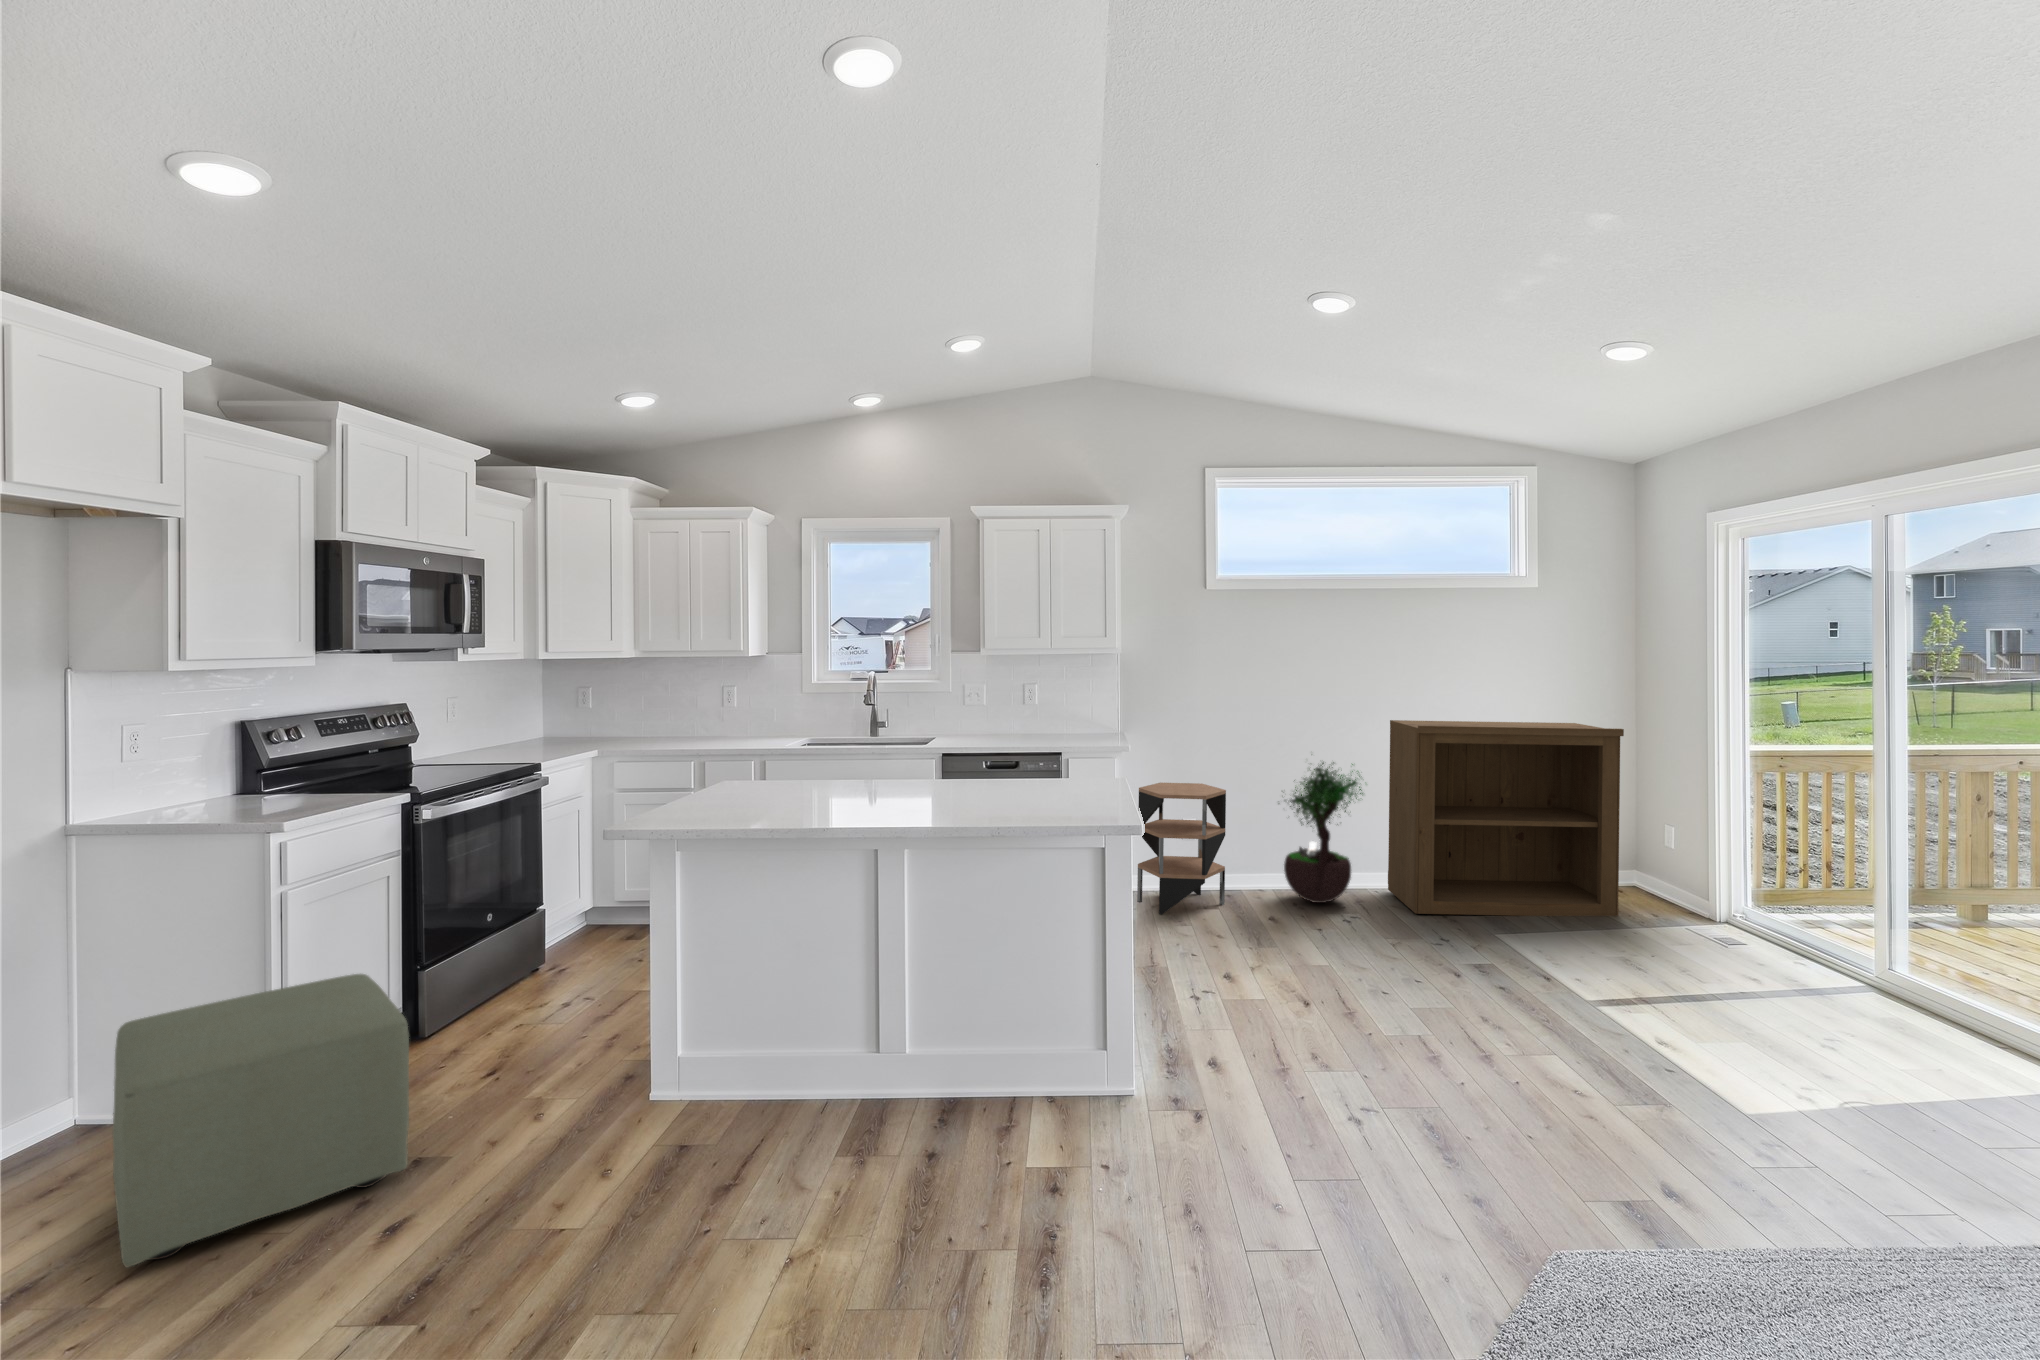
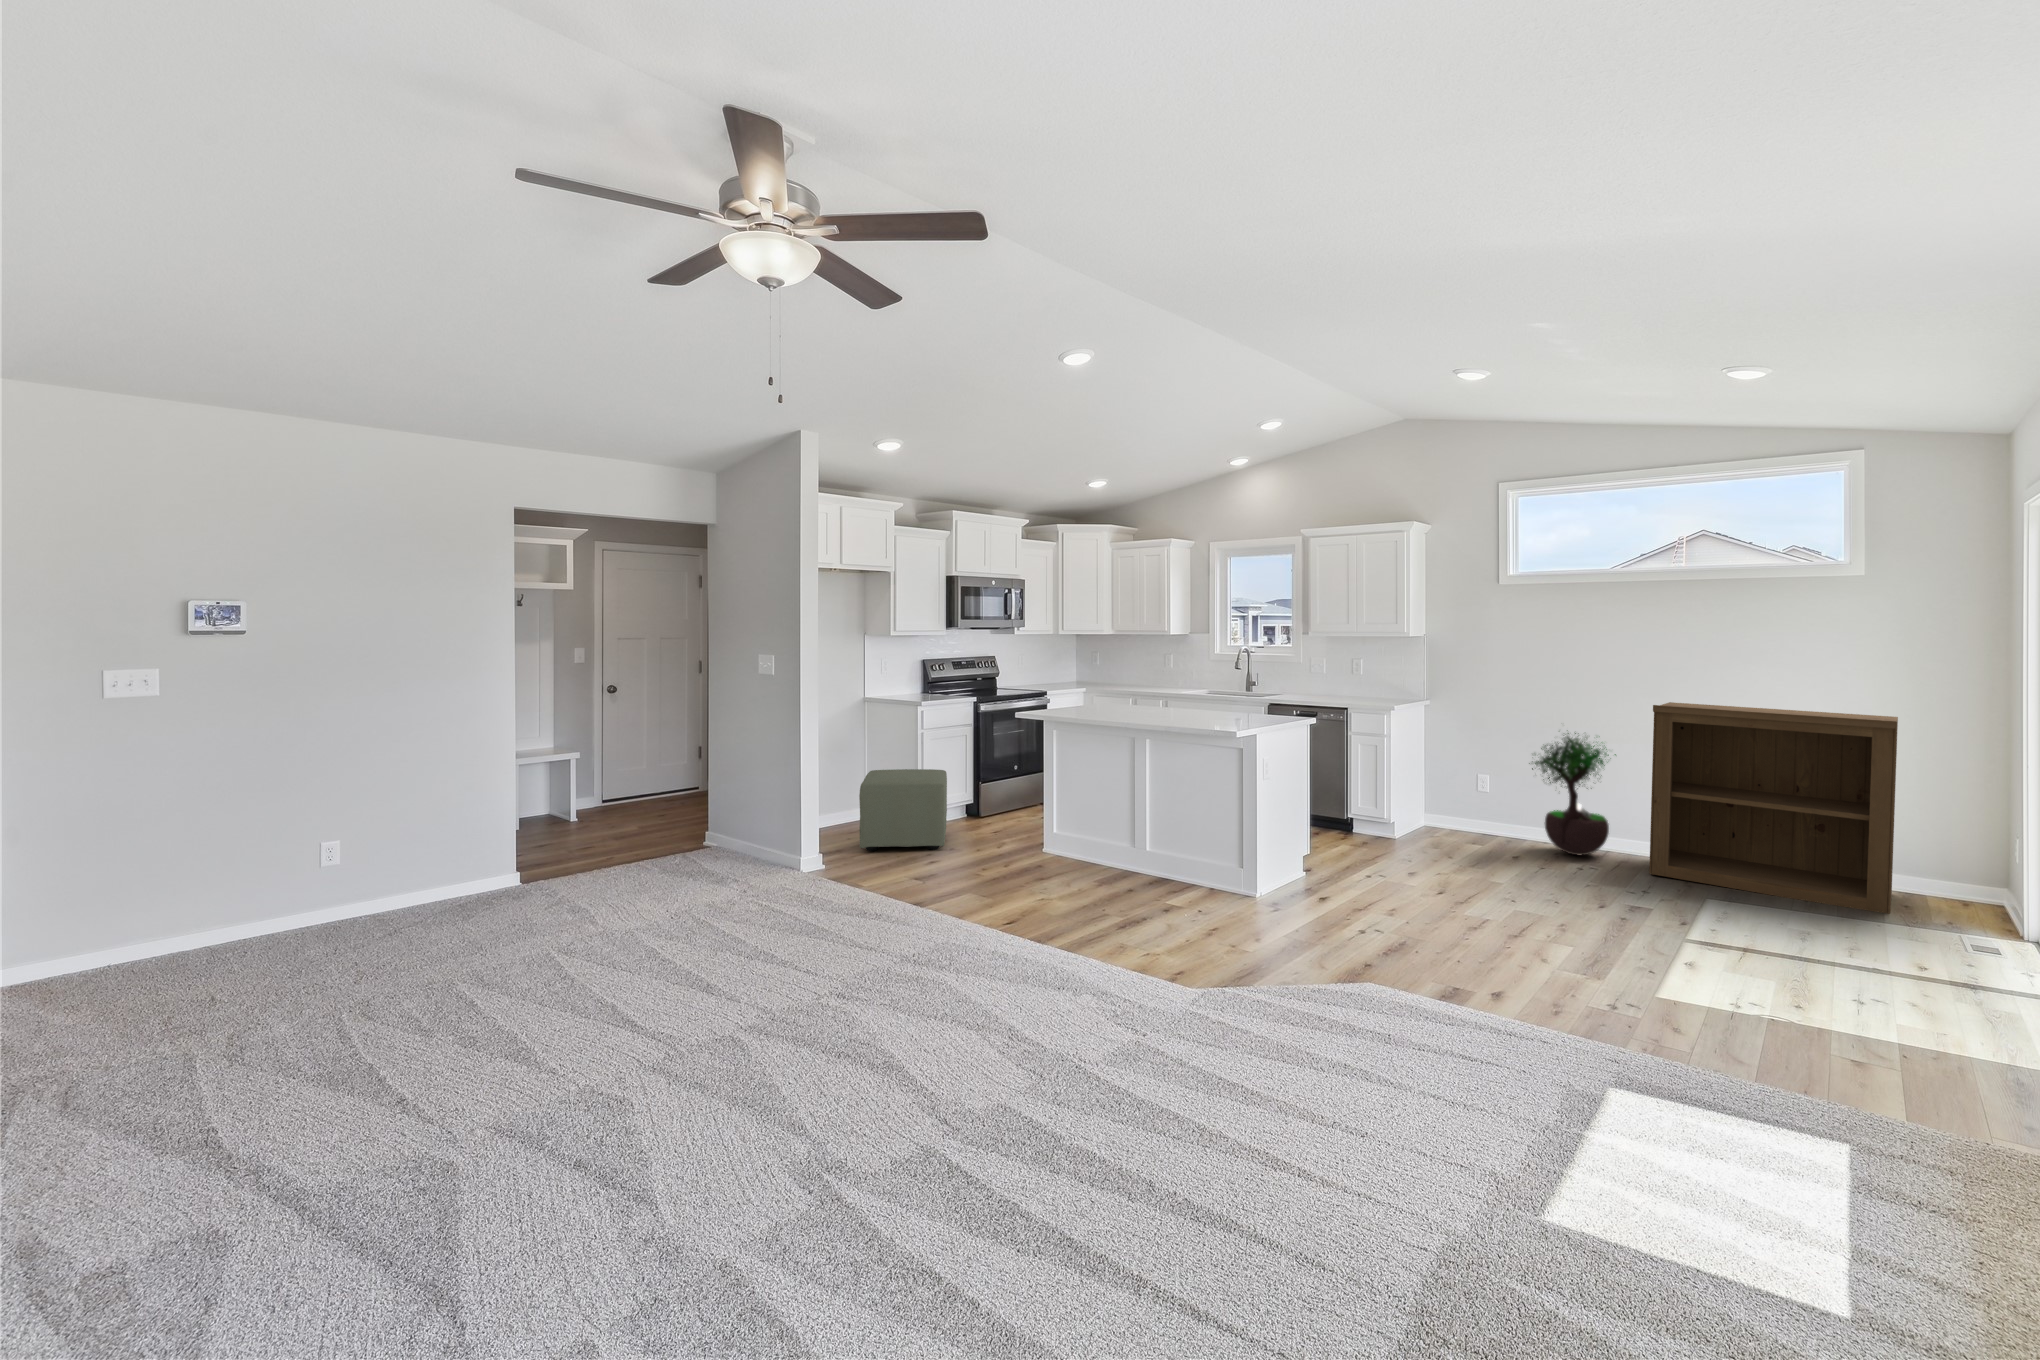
side table: present [1137,783,1226,914] -> none [1421,741,1492,844]

